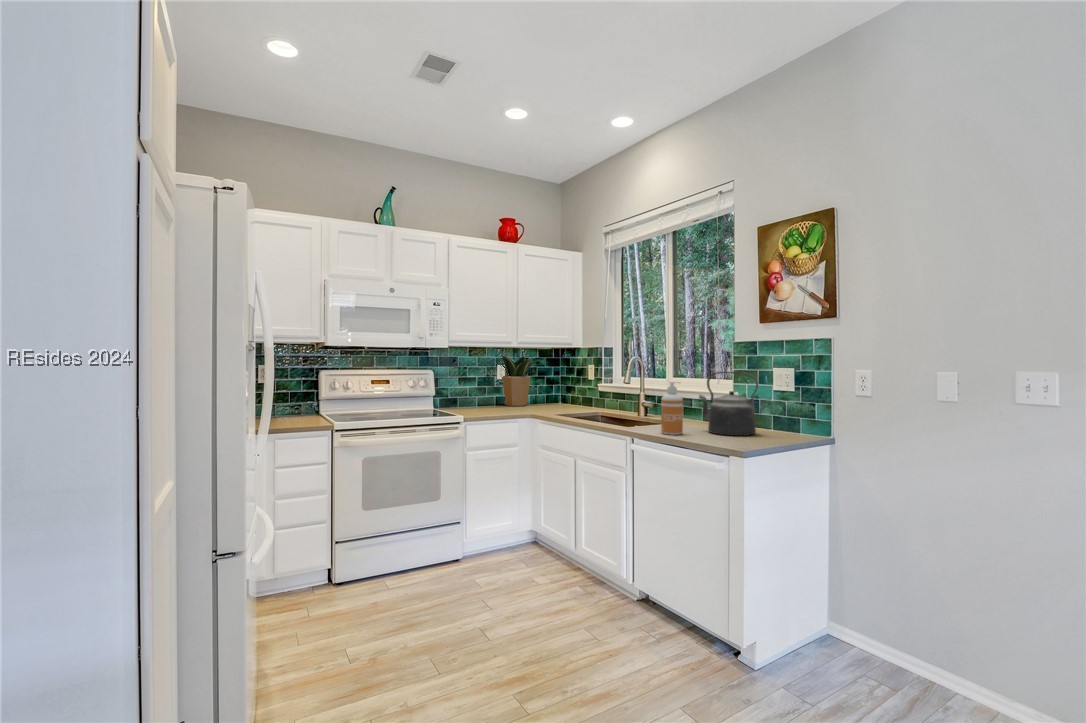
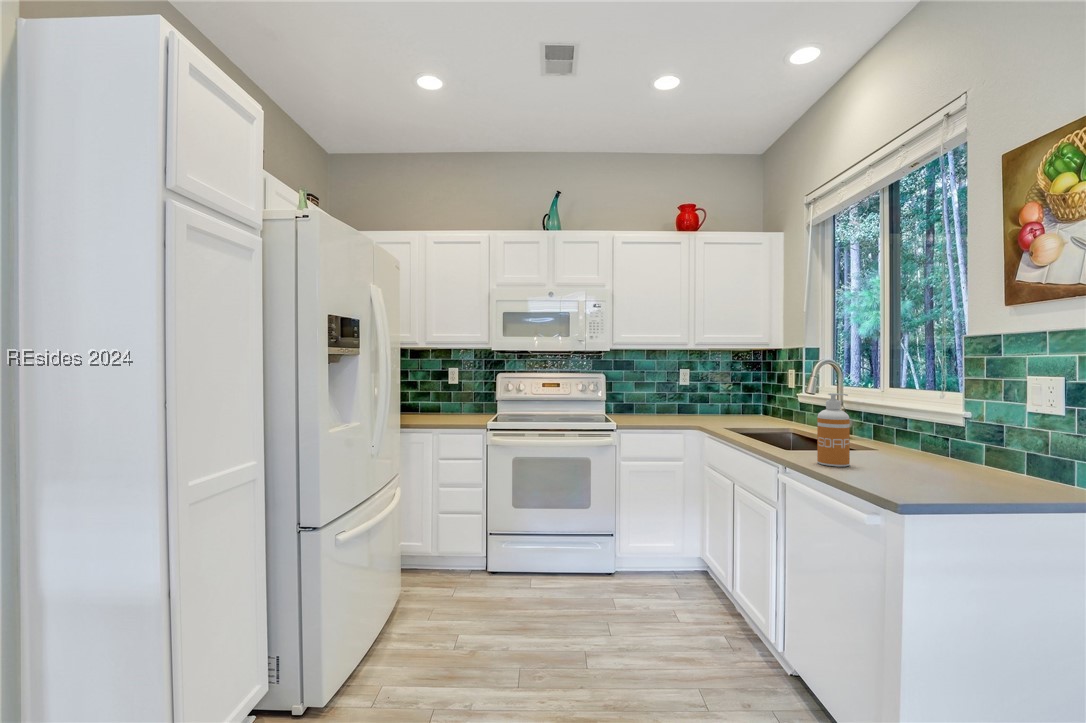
potted plant: present [497,356,538,406] -> none [675,357,734,415]
kettle: present [699,372,758,436] -> none [888,380,985,480]

